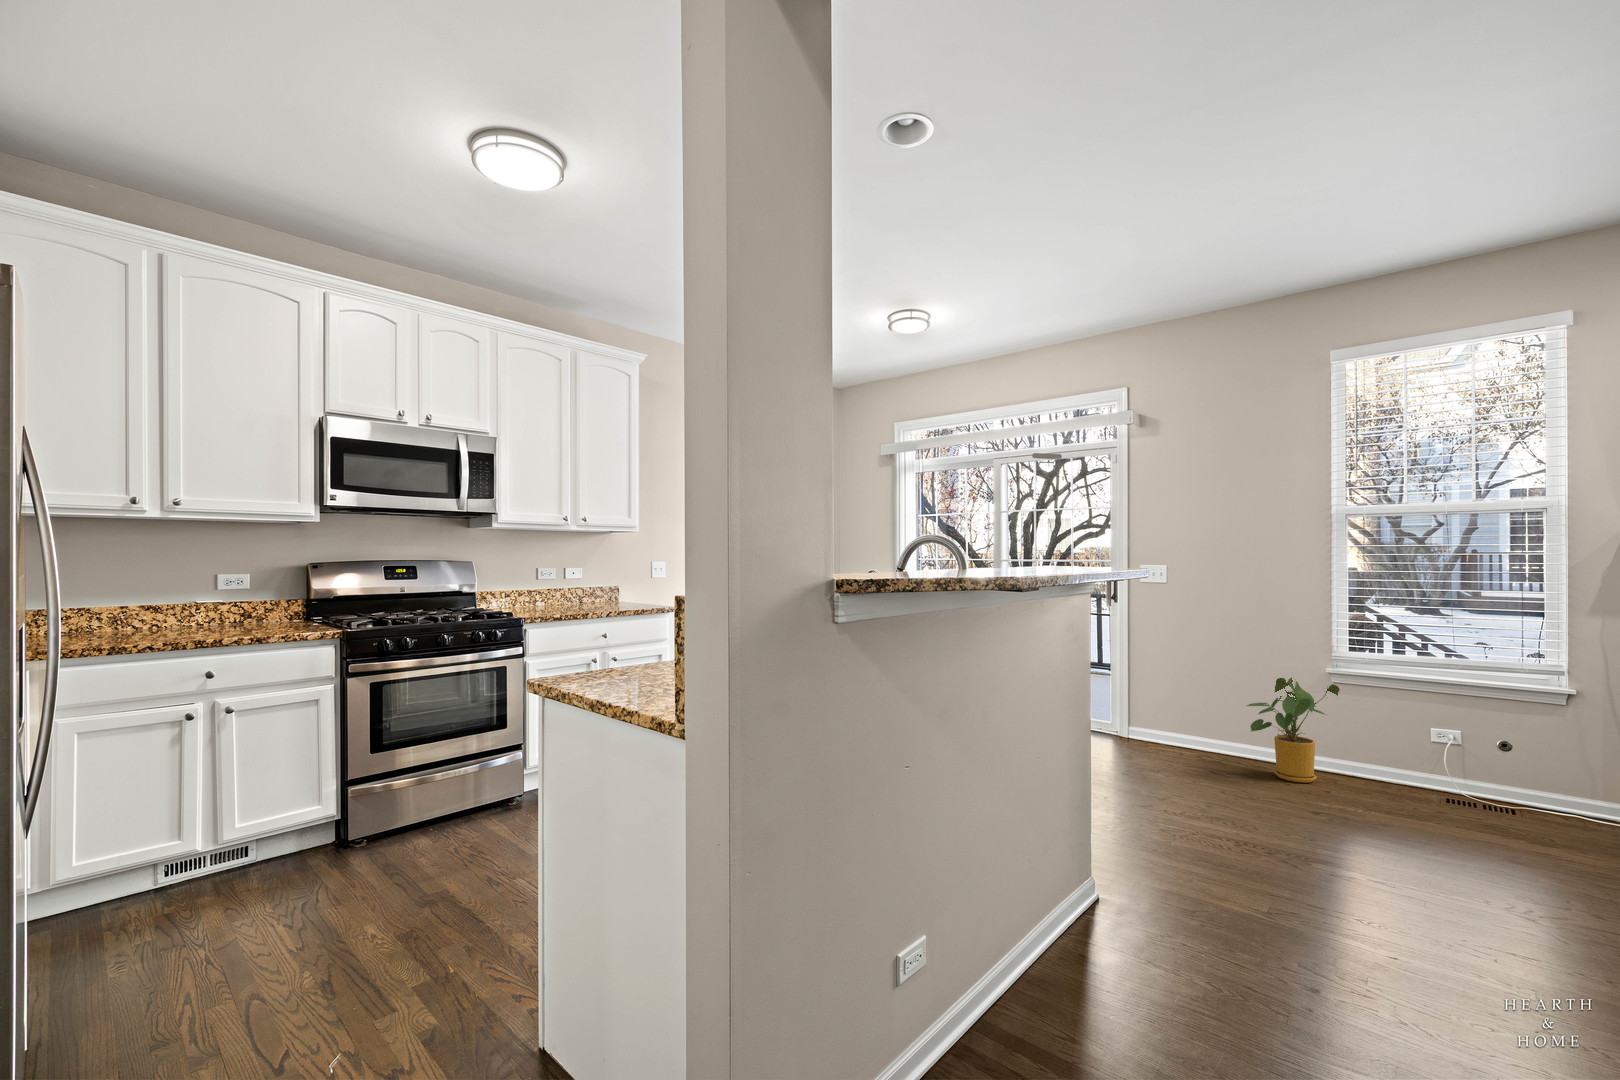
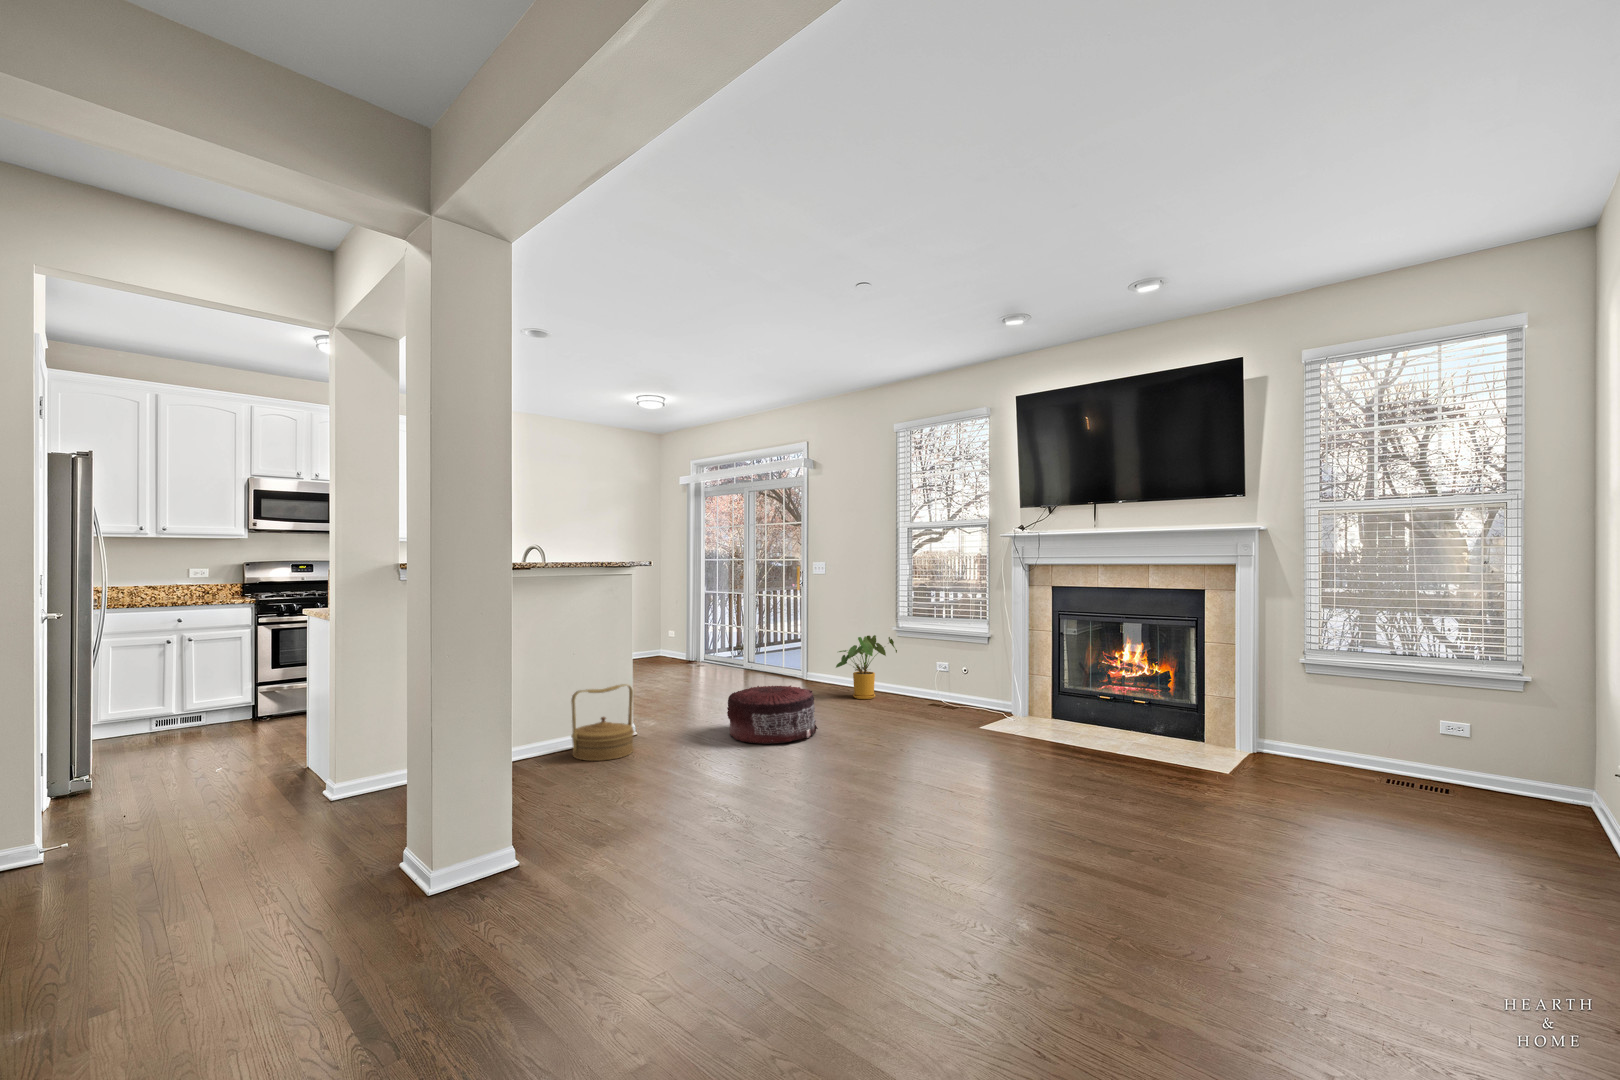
pouf: none [1248,786,1449,925] -> present [727,686,818,744]
woven basket: none [1058,812,1197,1000] -> present [571,684,634,761]

